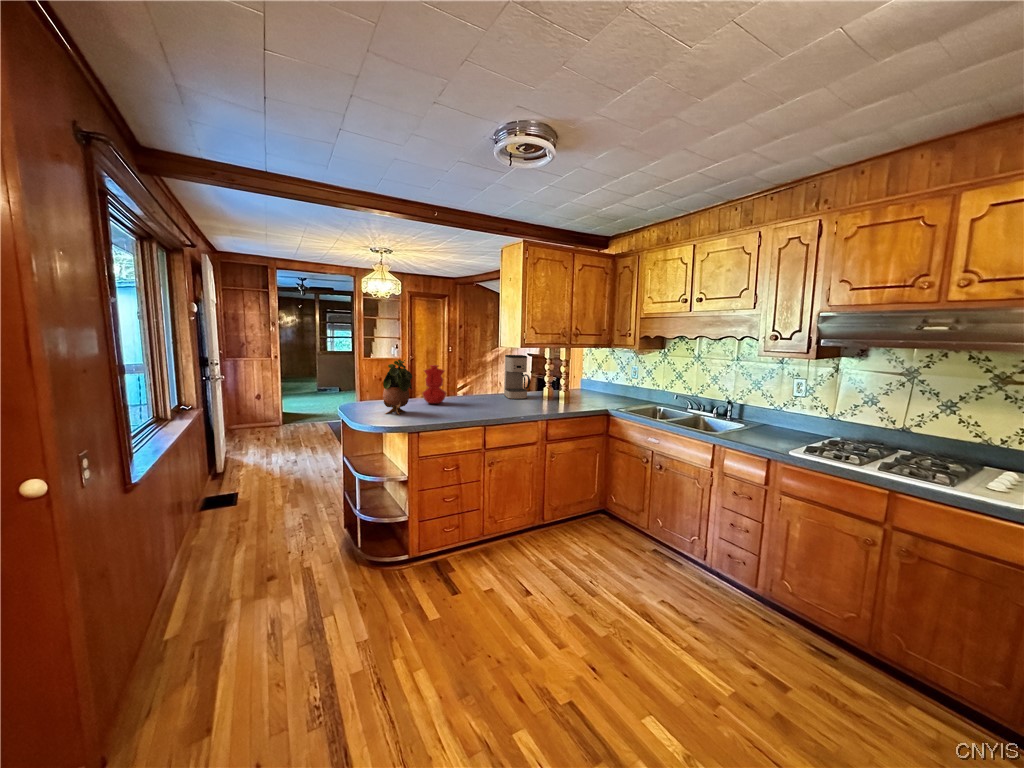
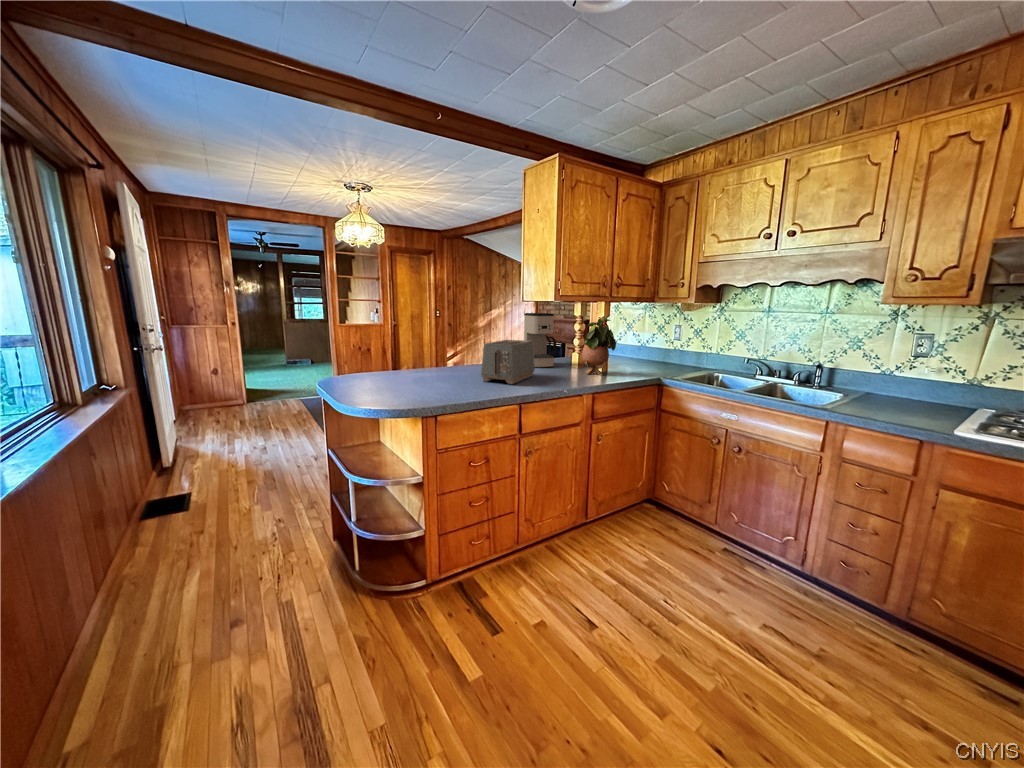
potted plant: present [383,360,412,415] -> present [582,317,616,375]
vase: present [422,365,446,404] -> none [428,326,459,376]
toaster: none [461,377,506,411] -> present [481,340,535,384]

